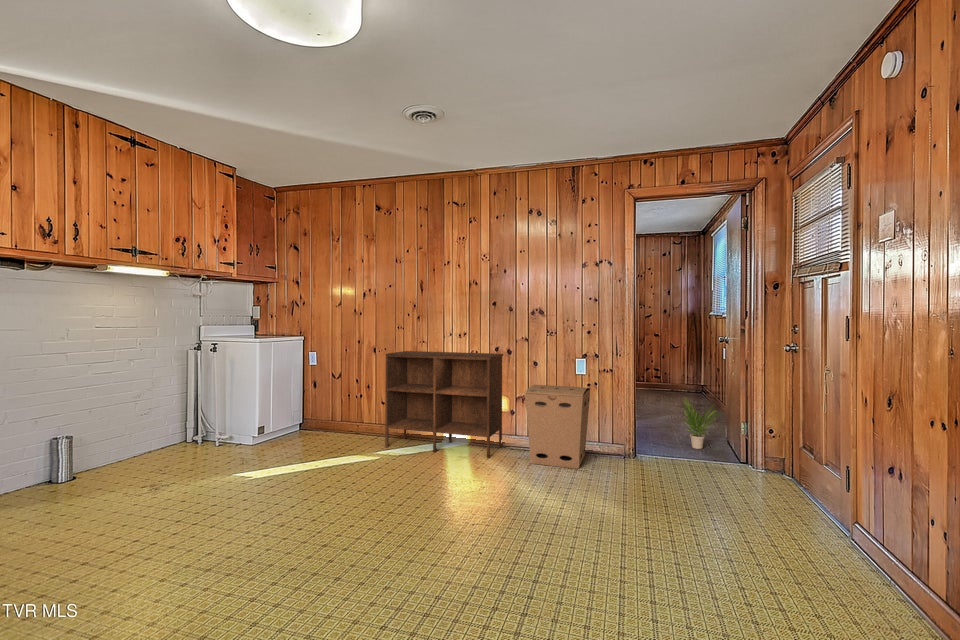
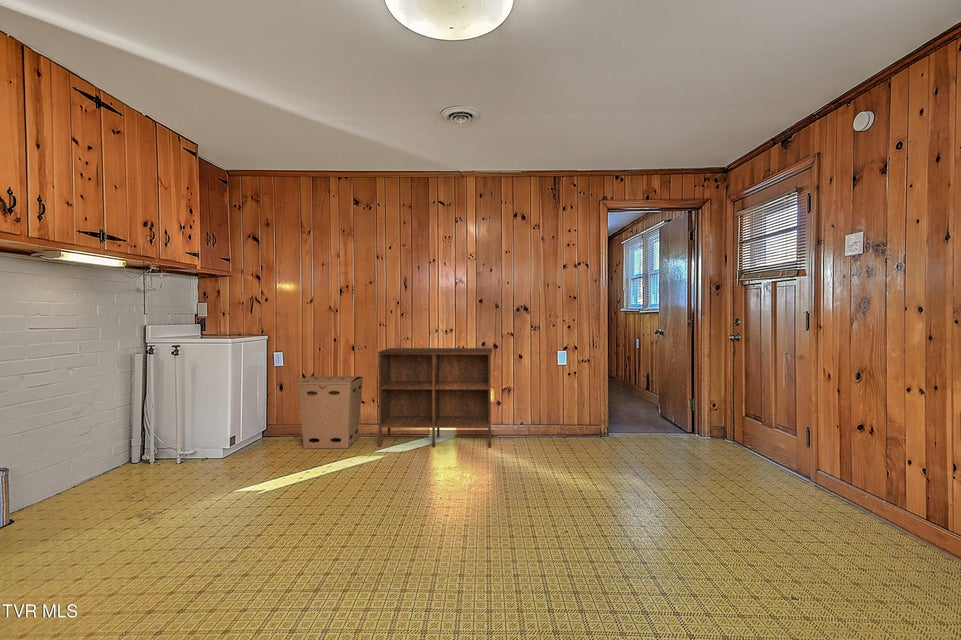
cardboard box: present [525,385,590,469] -> present [297,376,363,449]
potted plant: present [683,398,720,449] -> none [625,379,665,424]

